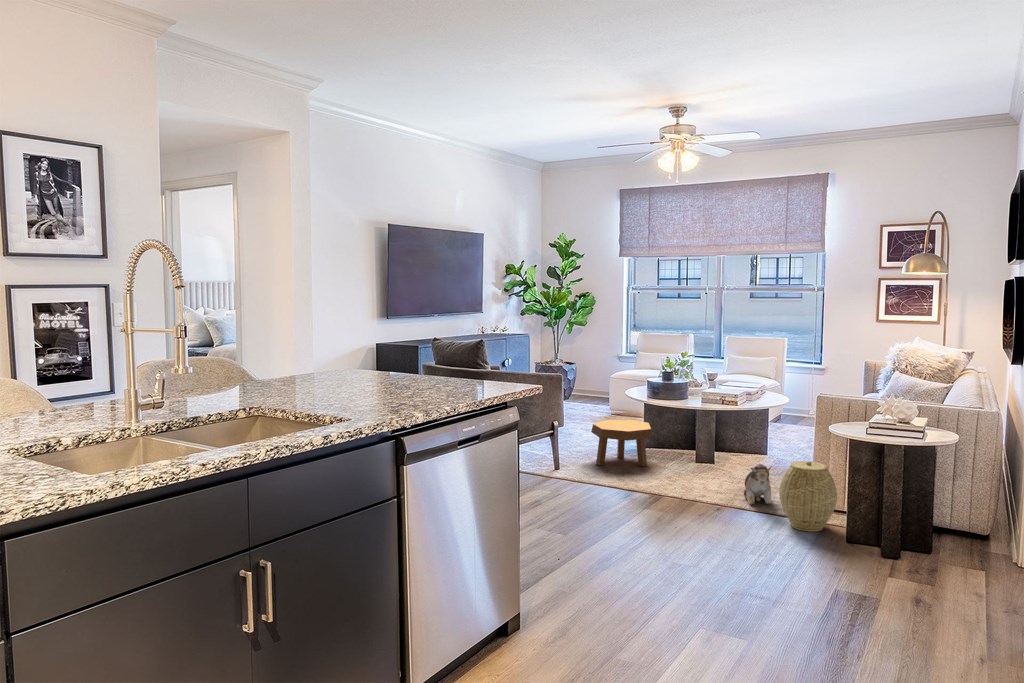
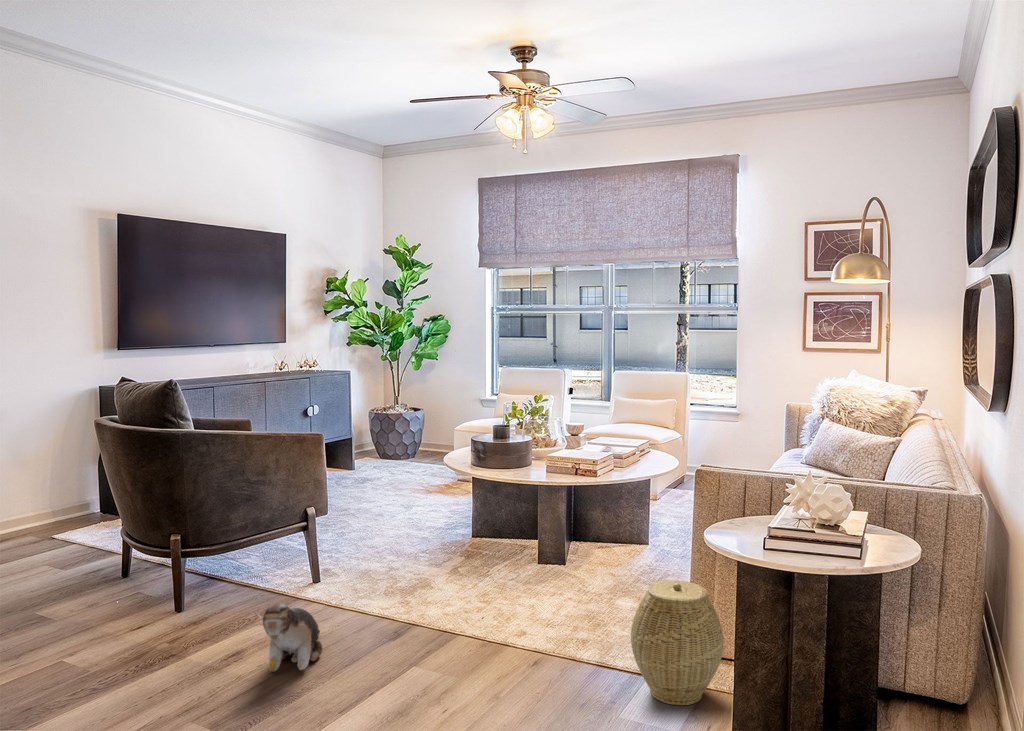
footstool: present [591,420,652,466] -> none [387,497,477,570]
plush toy: present [744,464,771,504] -> present [256,602,322,672]

